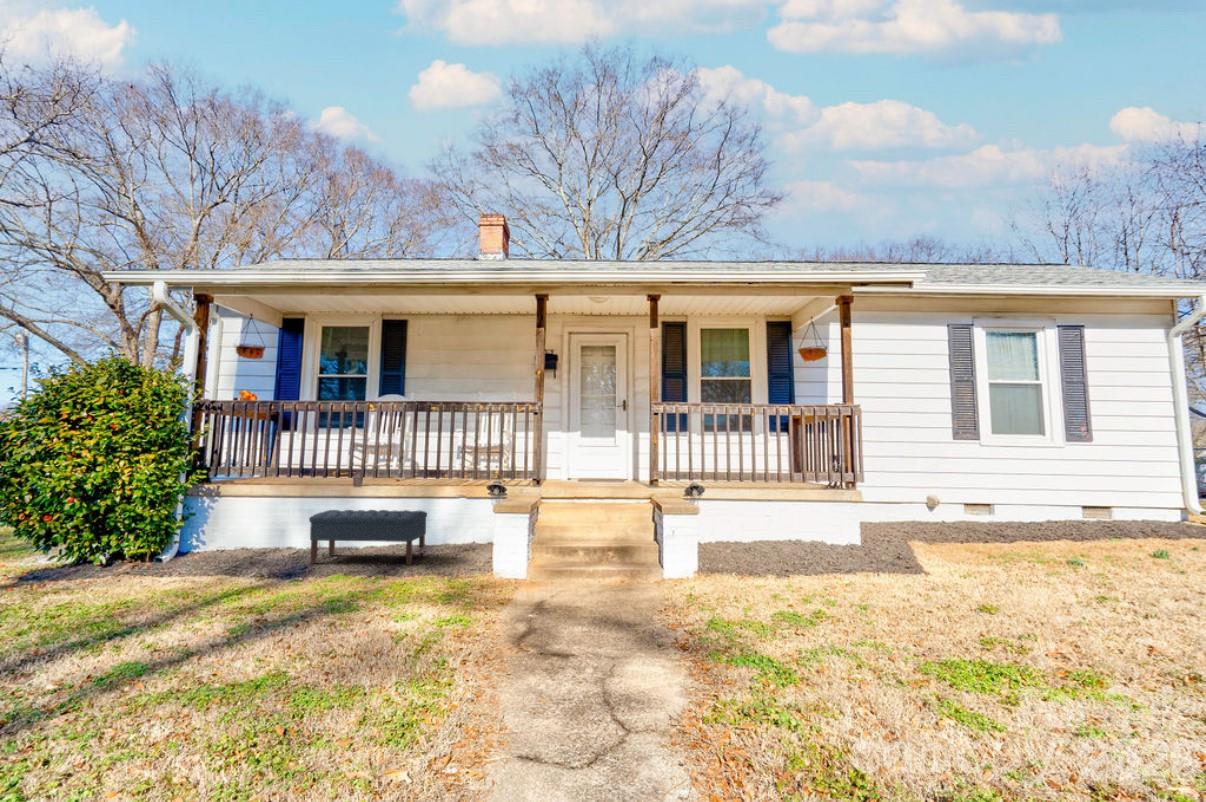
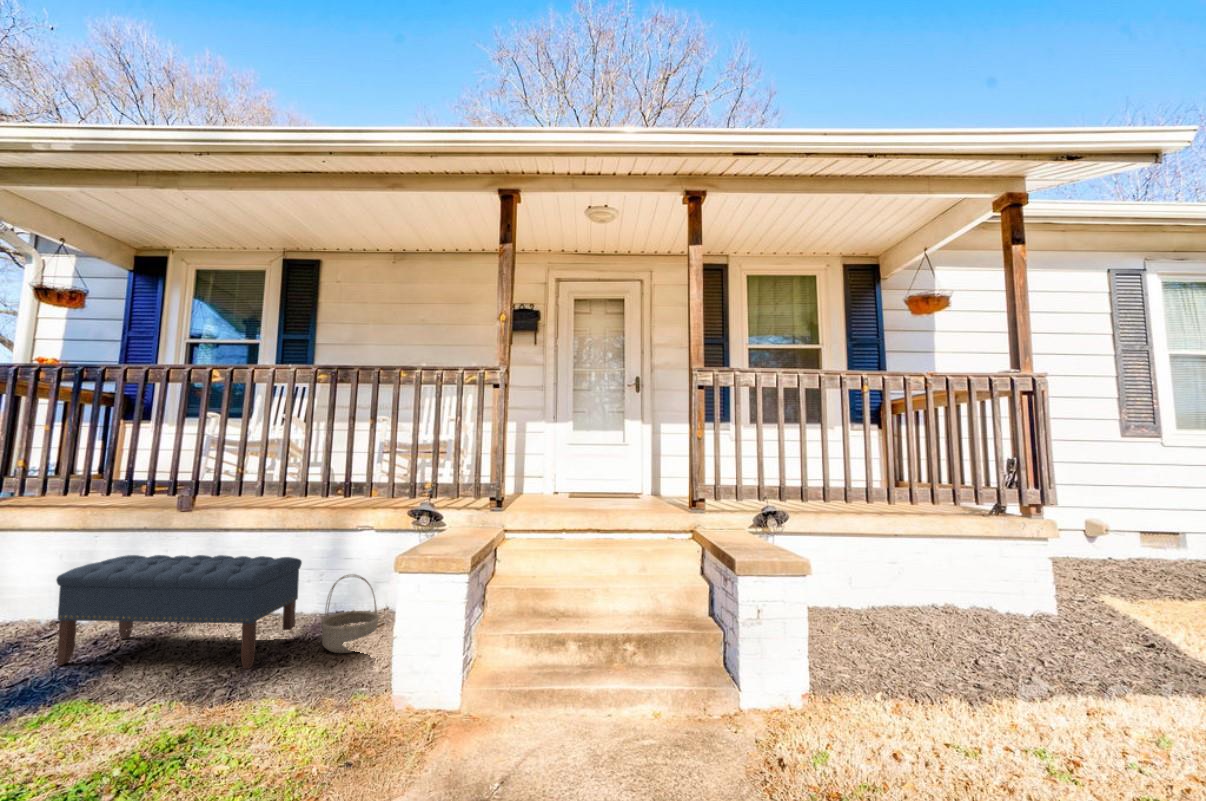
basket: none [442,519,472,561] -> present [321,574,379,653]

